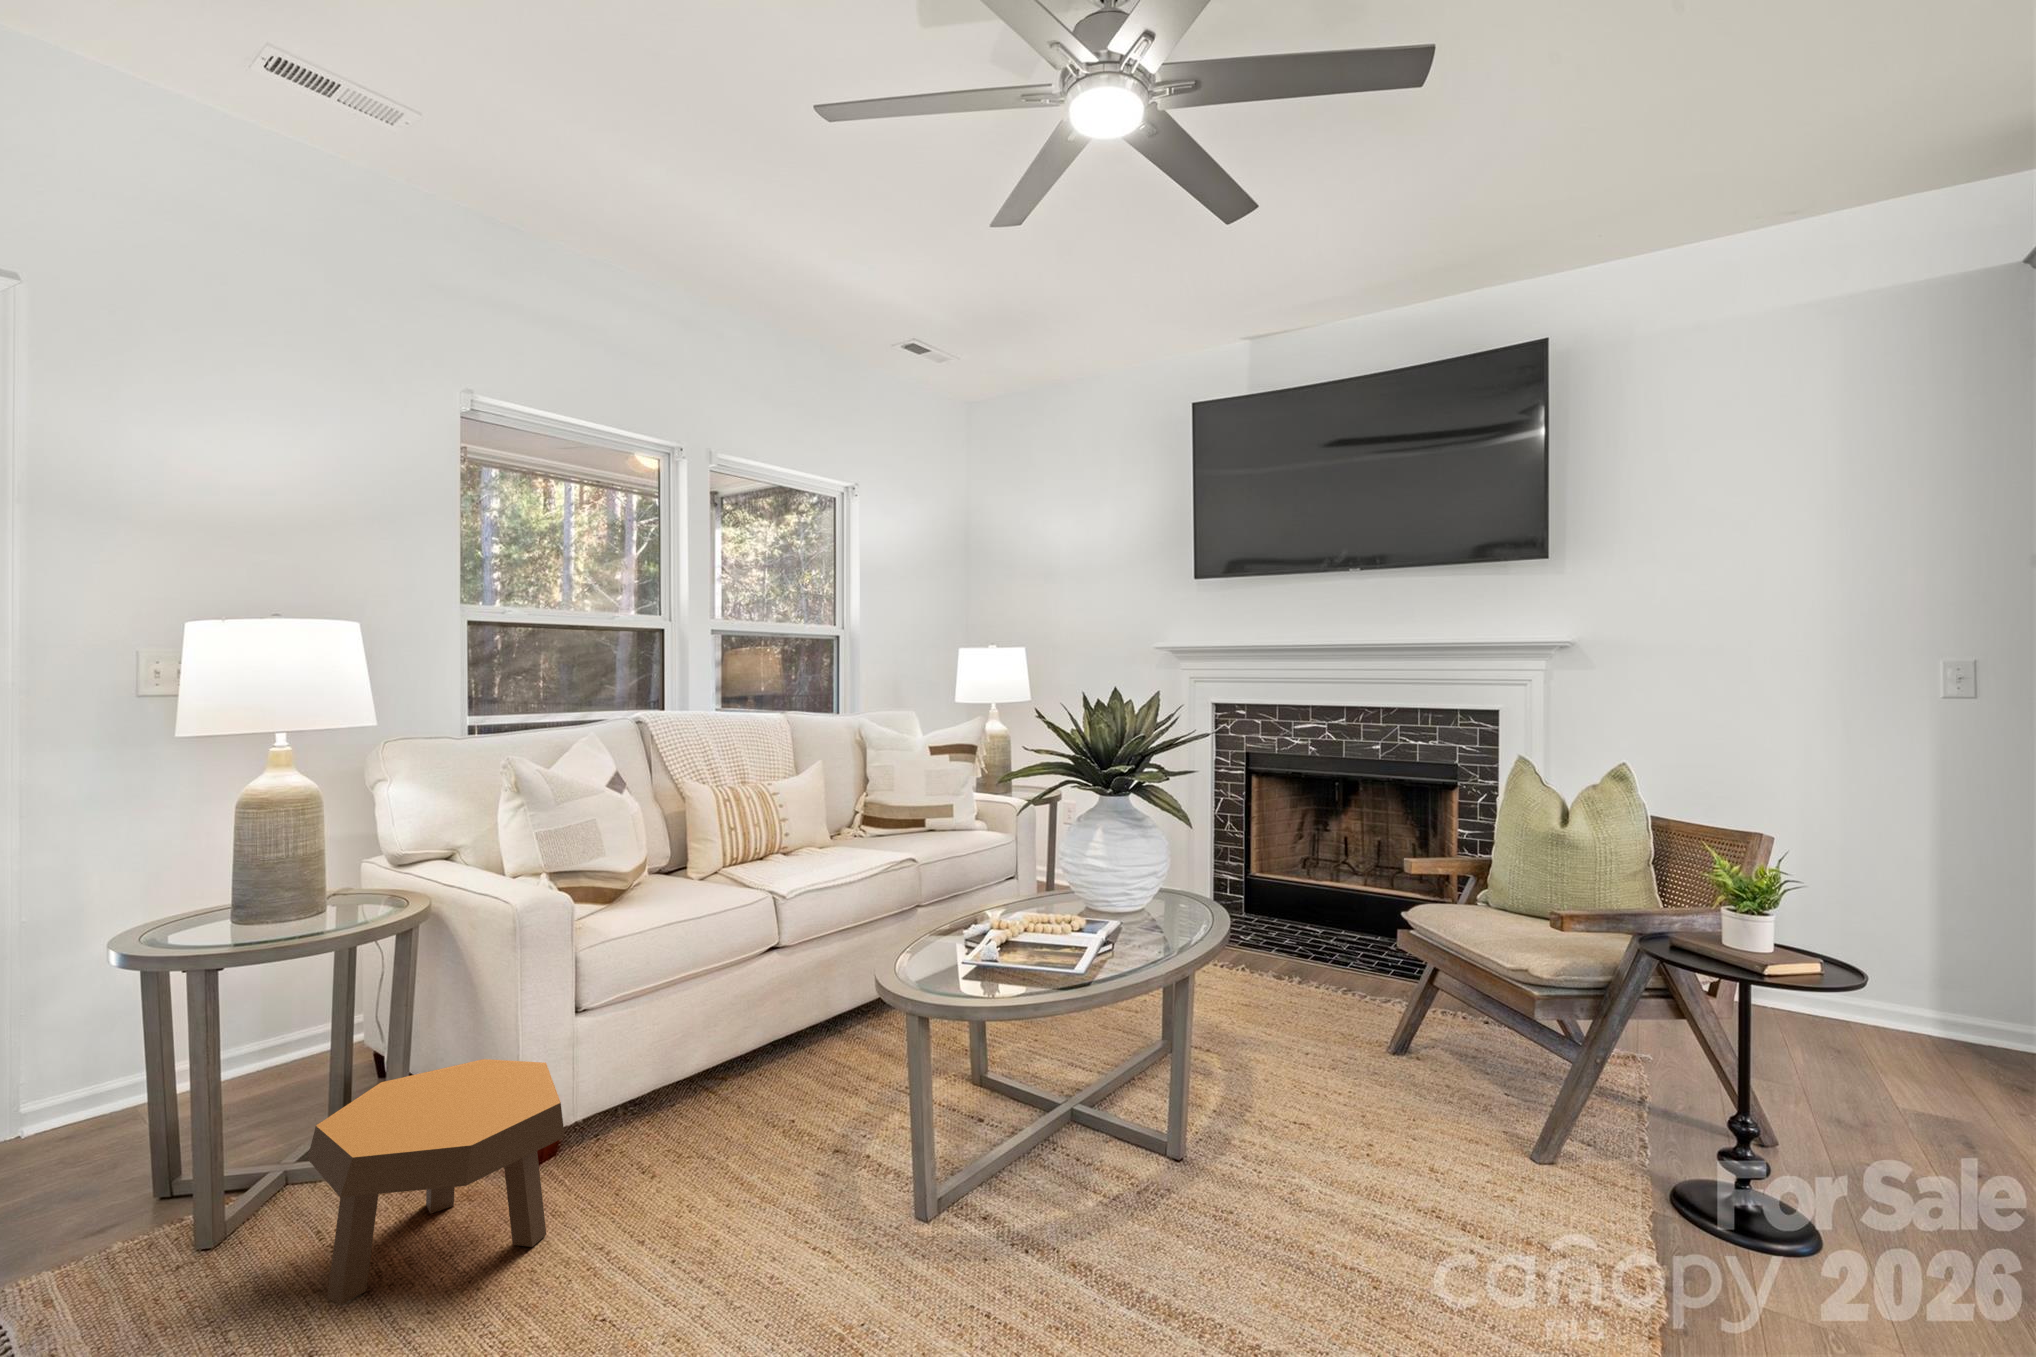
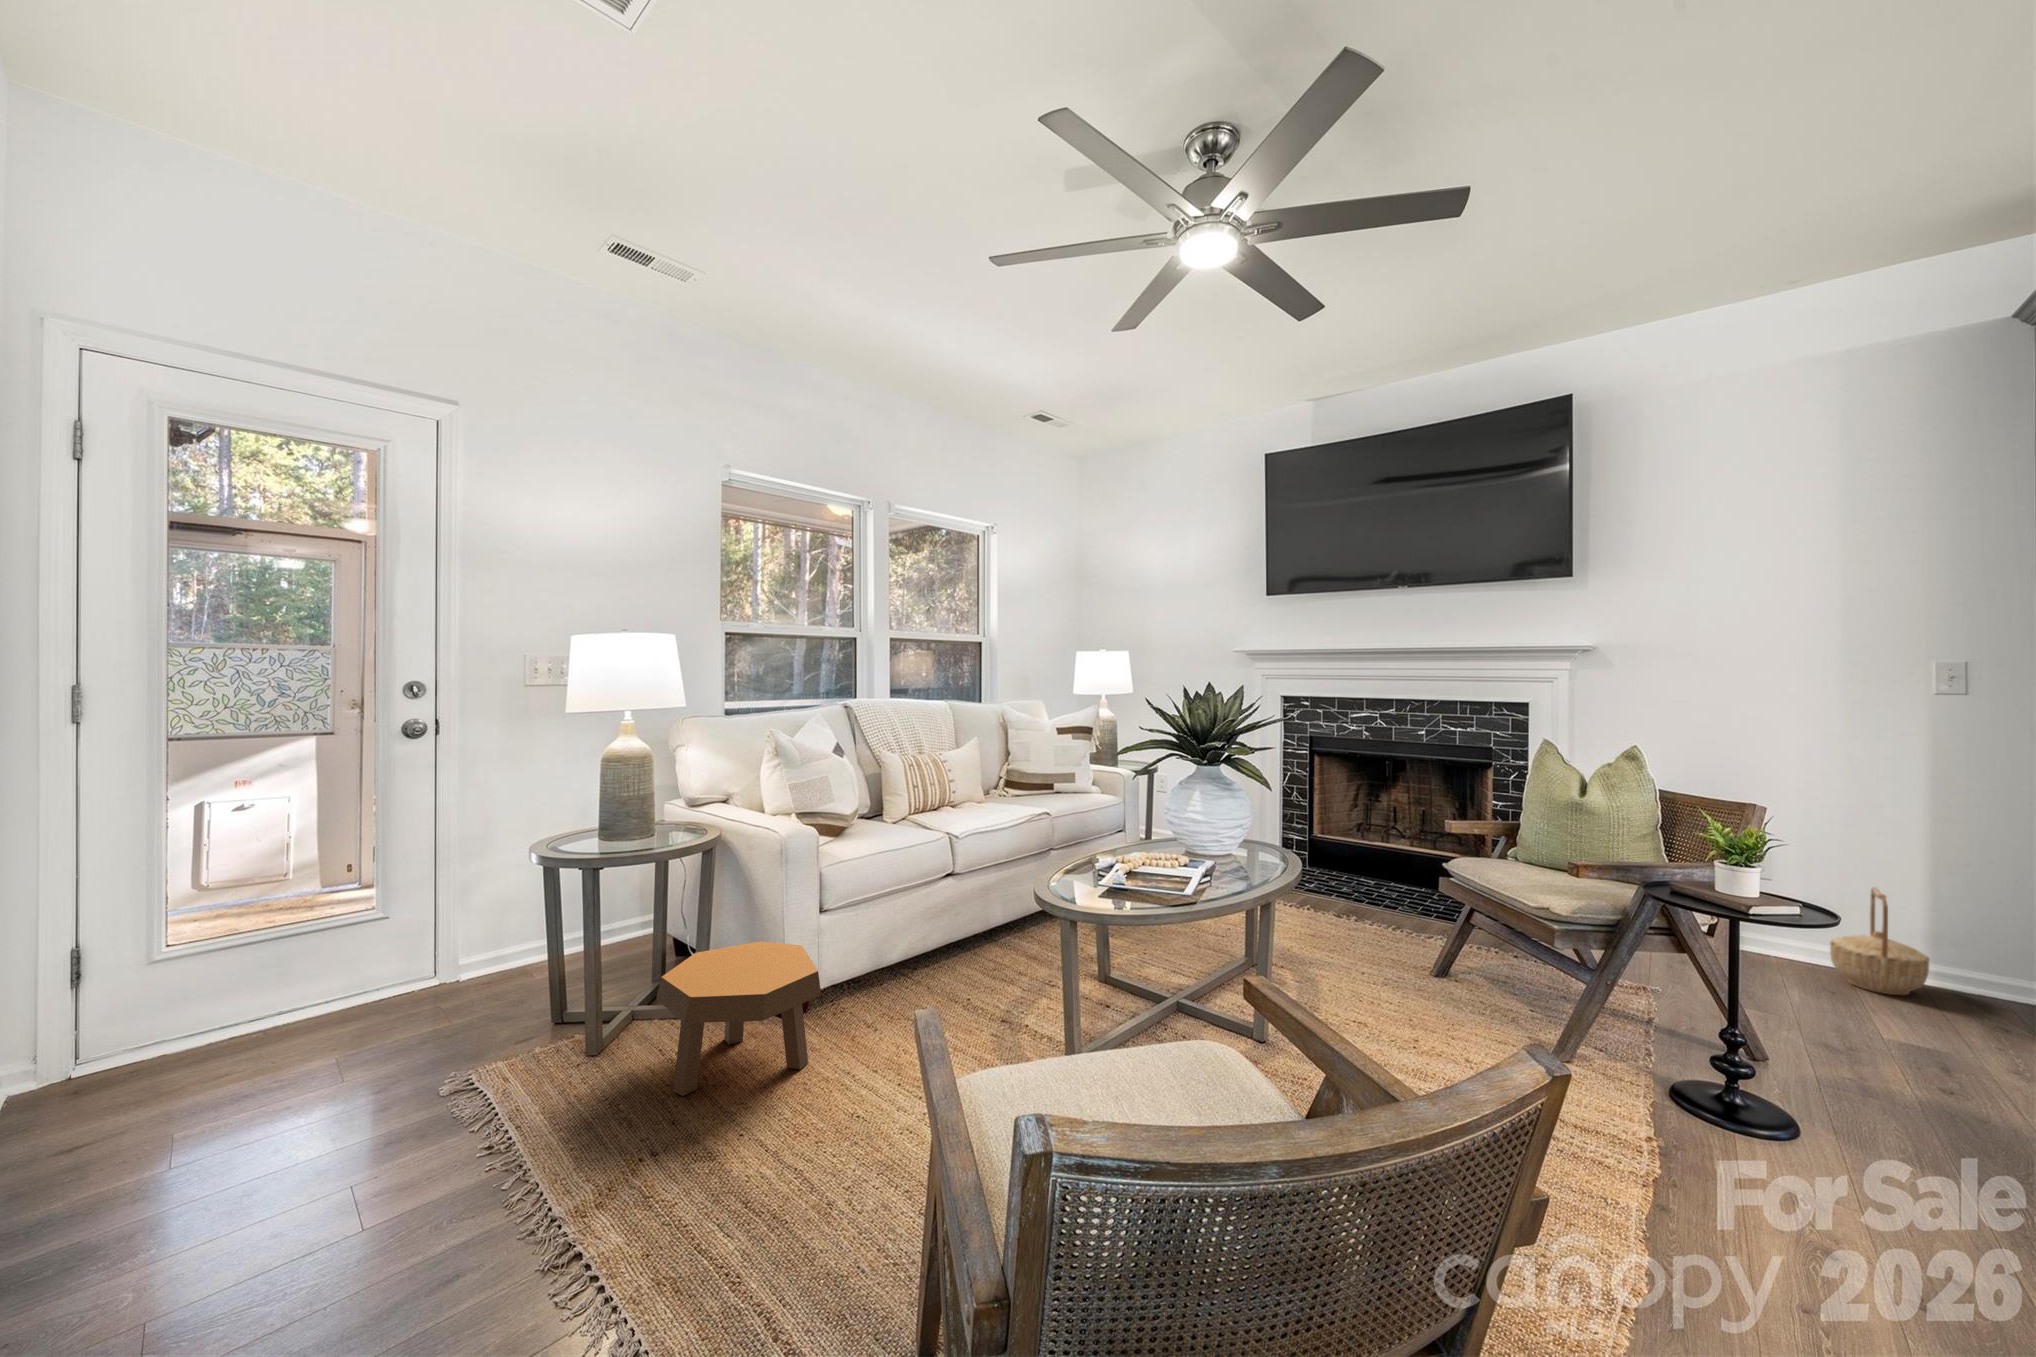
basket: none [1833,924,1940,1052] -> present [1830,887,1929,996]

